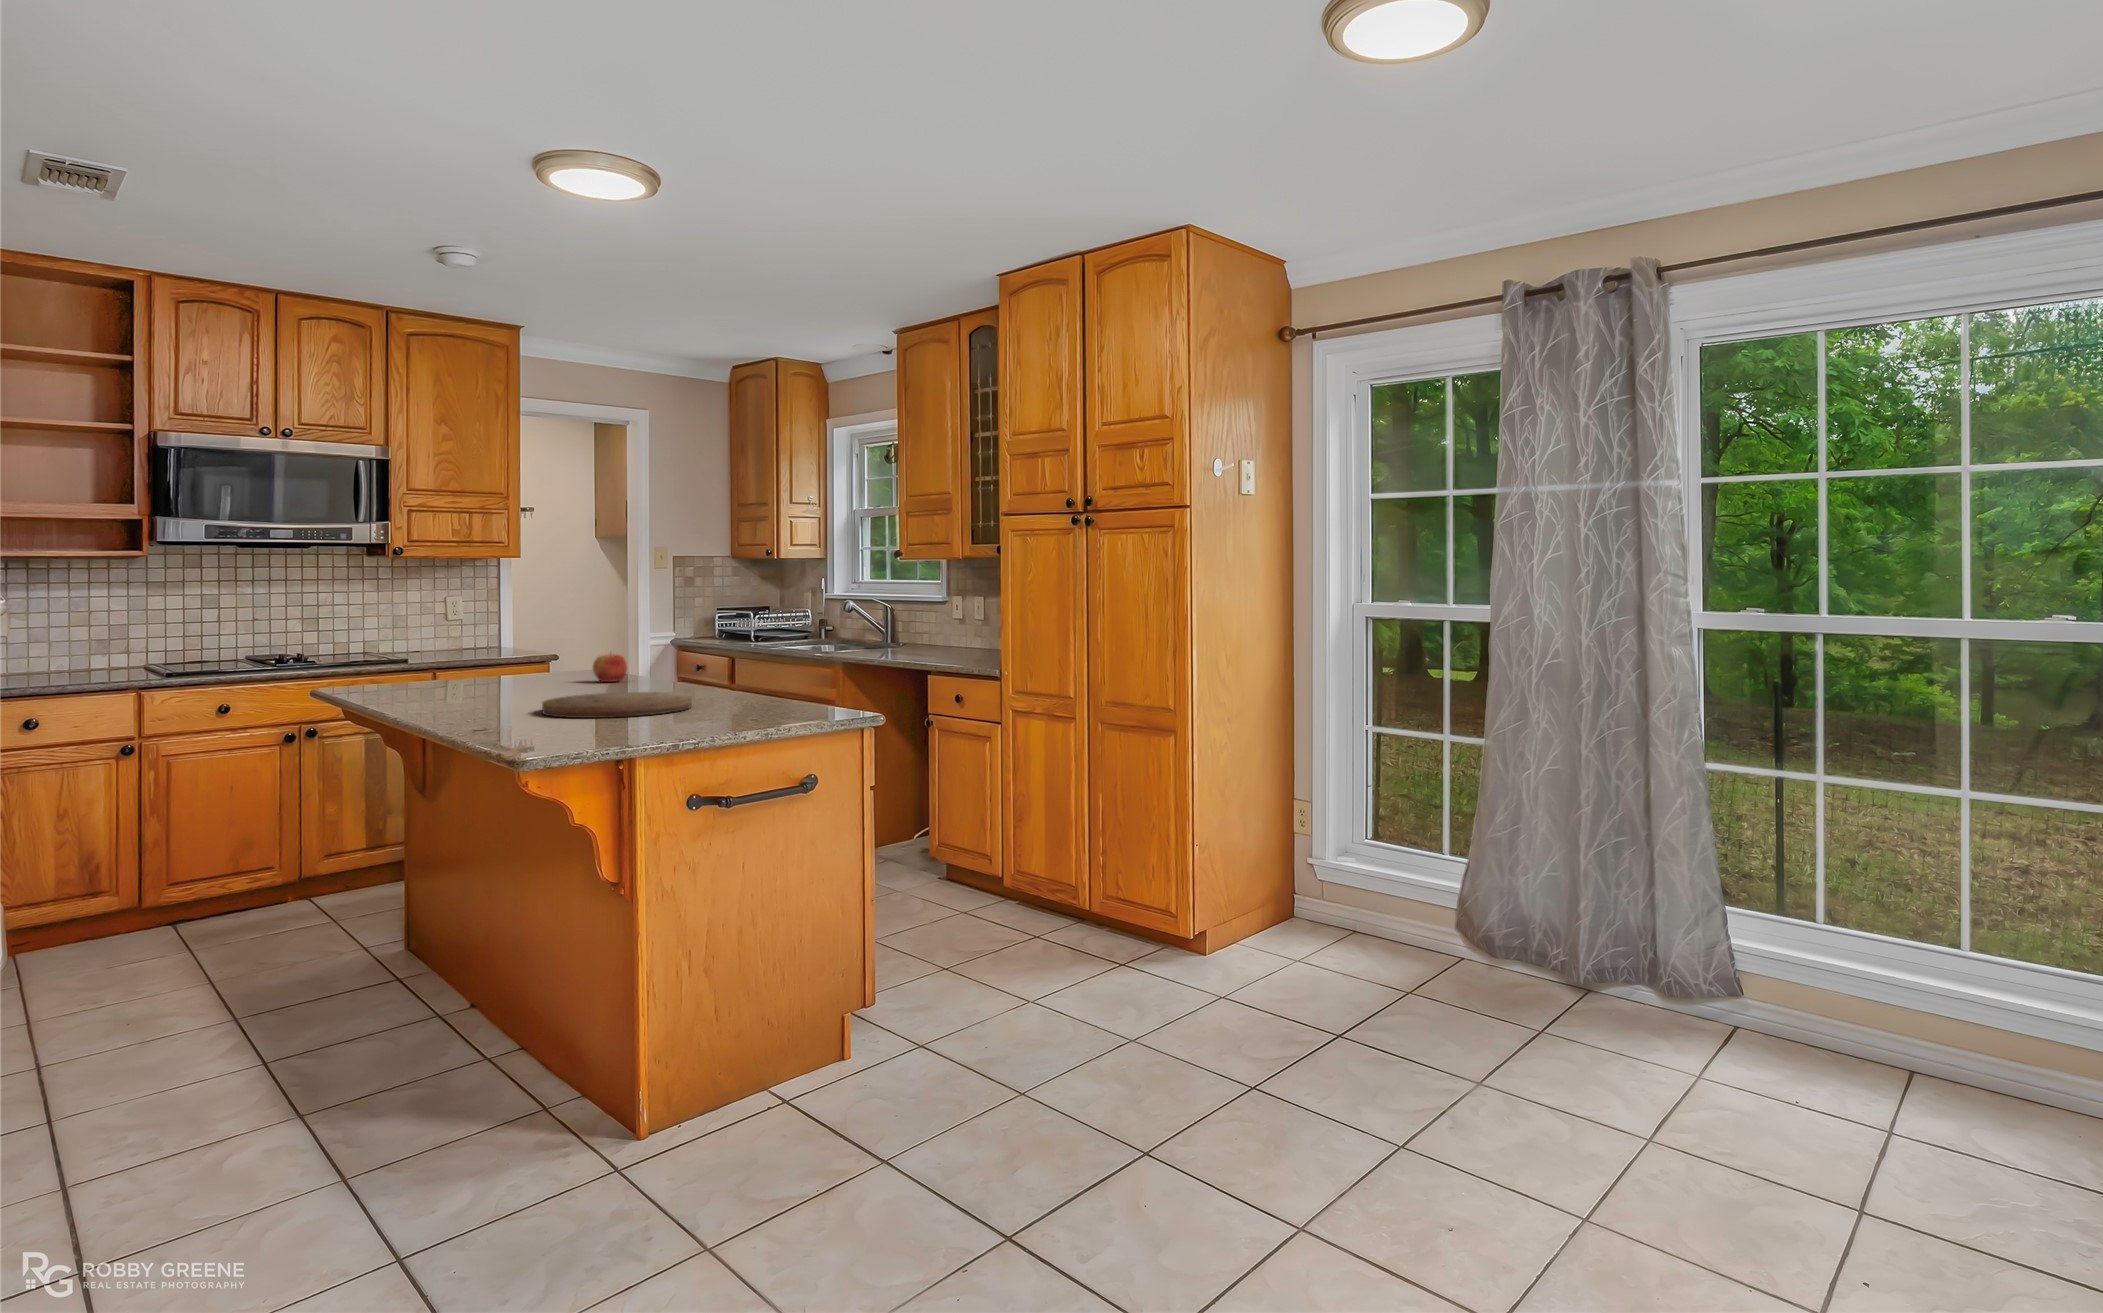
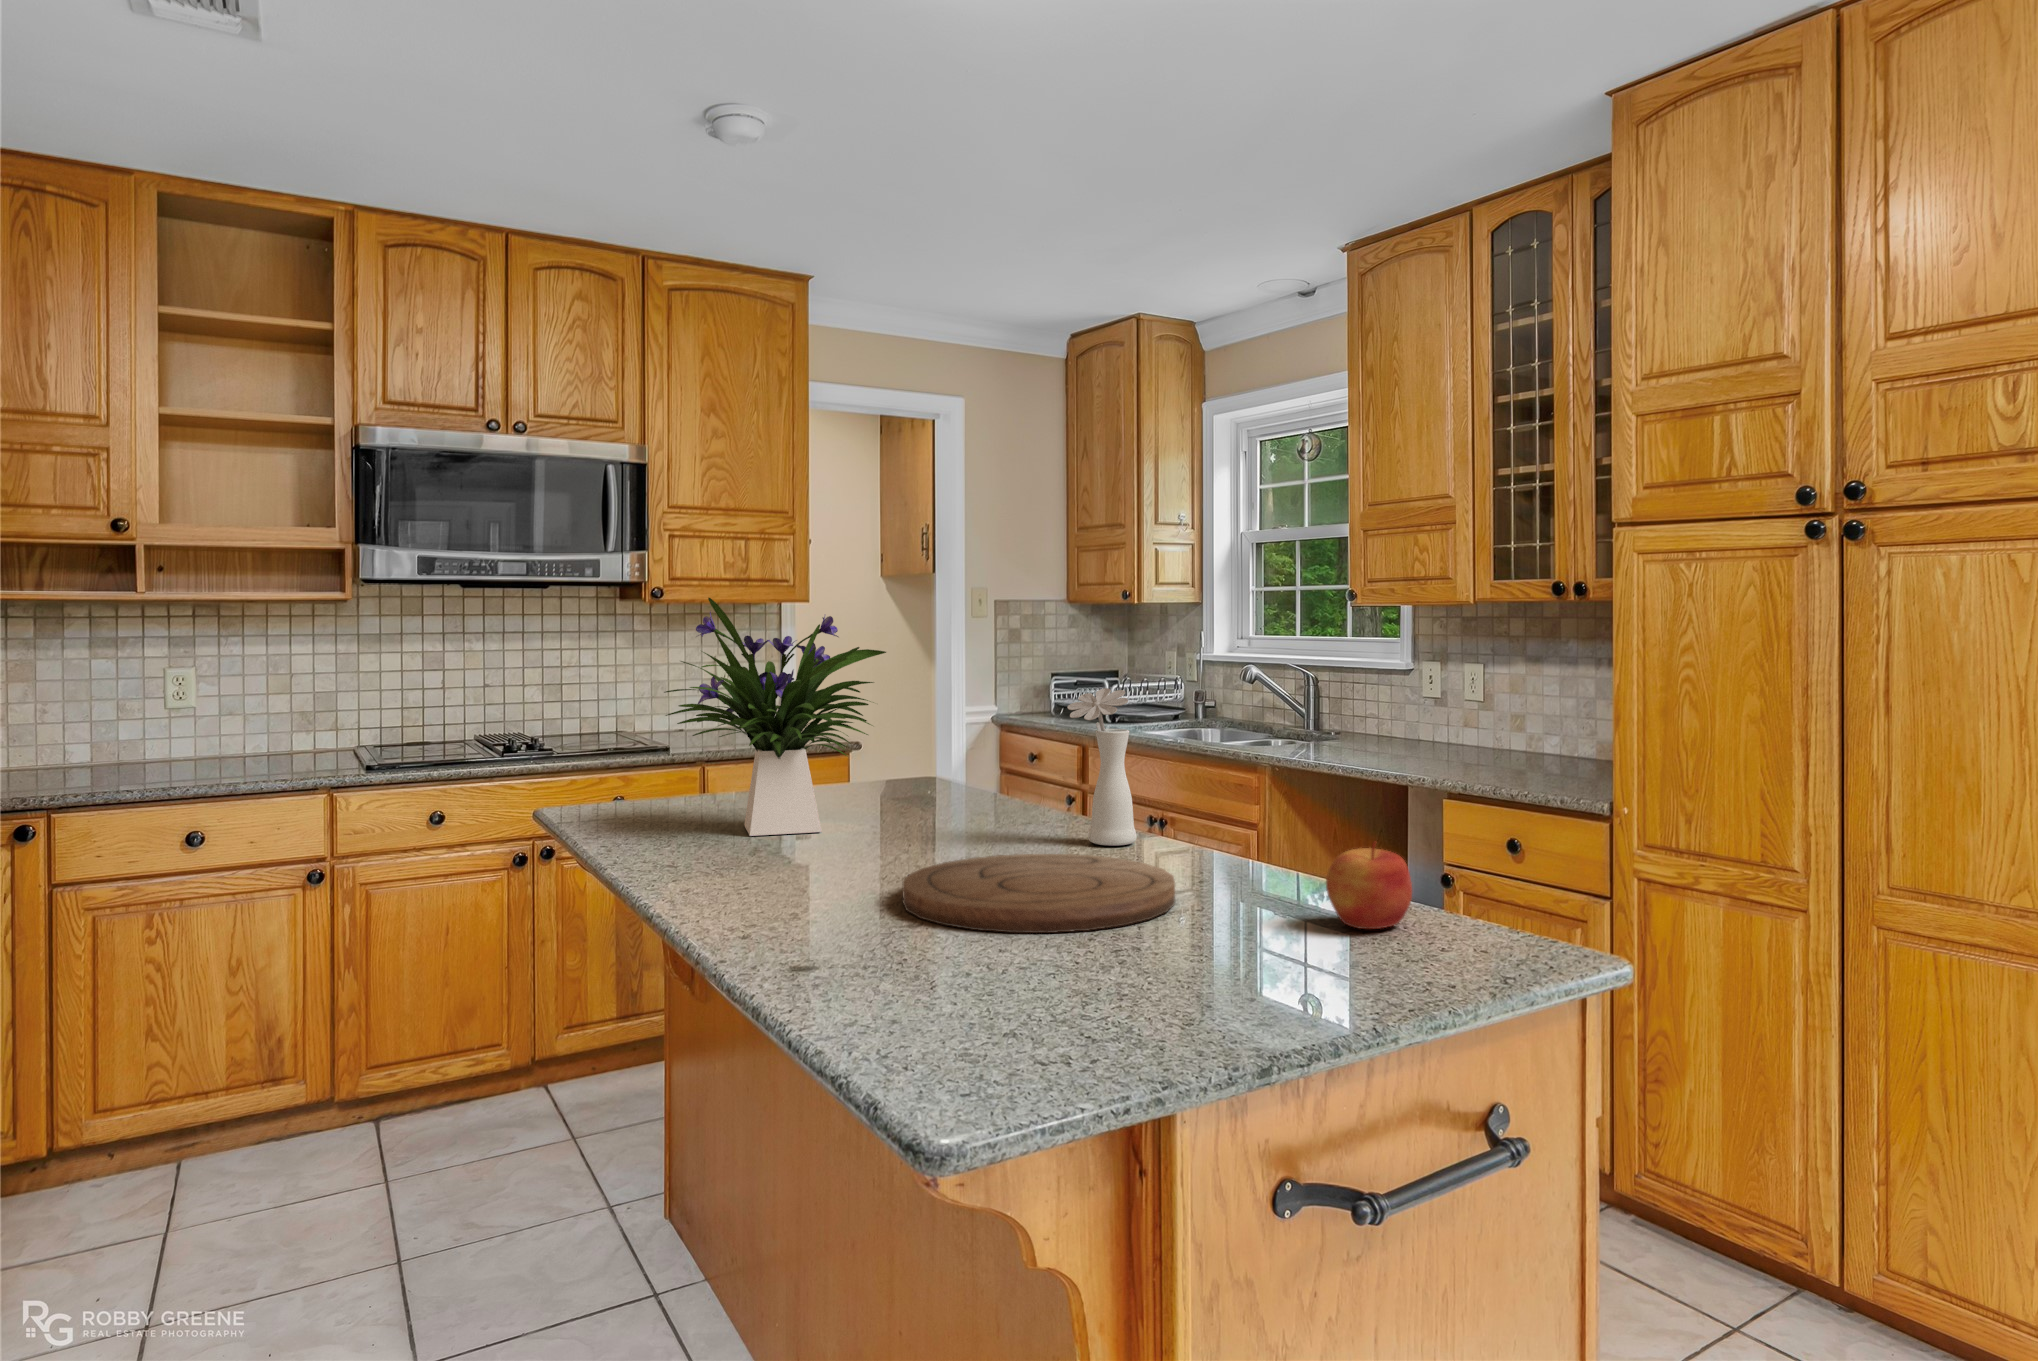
flower arrangement: none [404,556,552,695] -> present [664,598,886,836]
vase: none [656,607,698,693] -> present [1068,688,1137,846]
apple: present [593,654,627,682] -> present [1326,842,1412,929]

